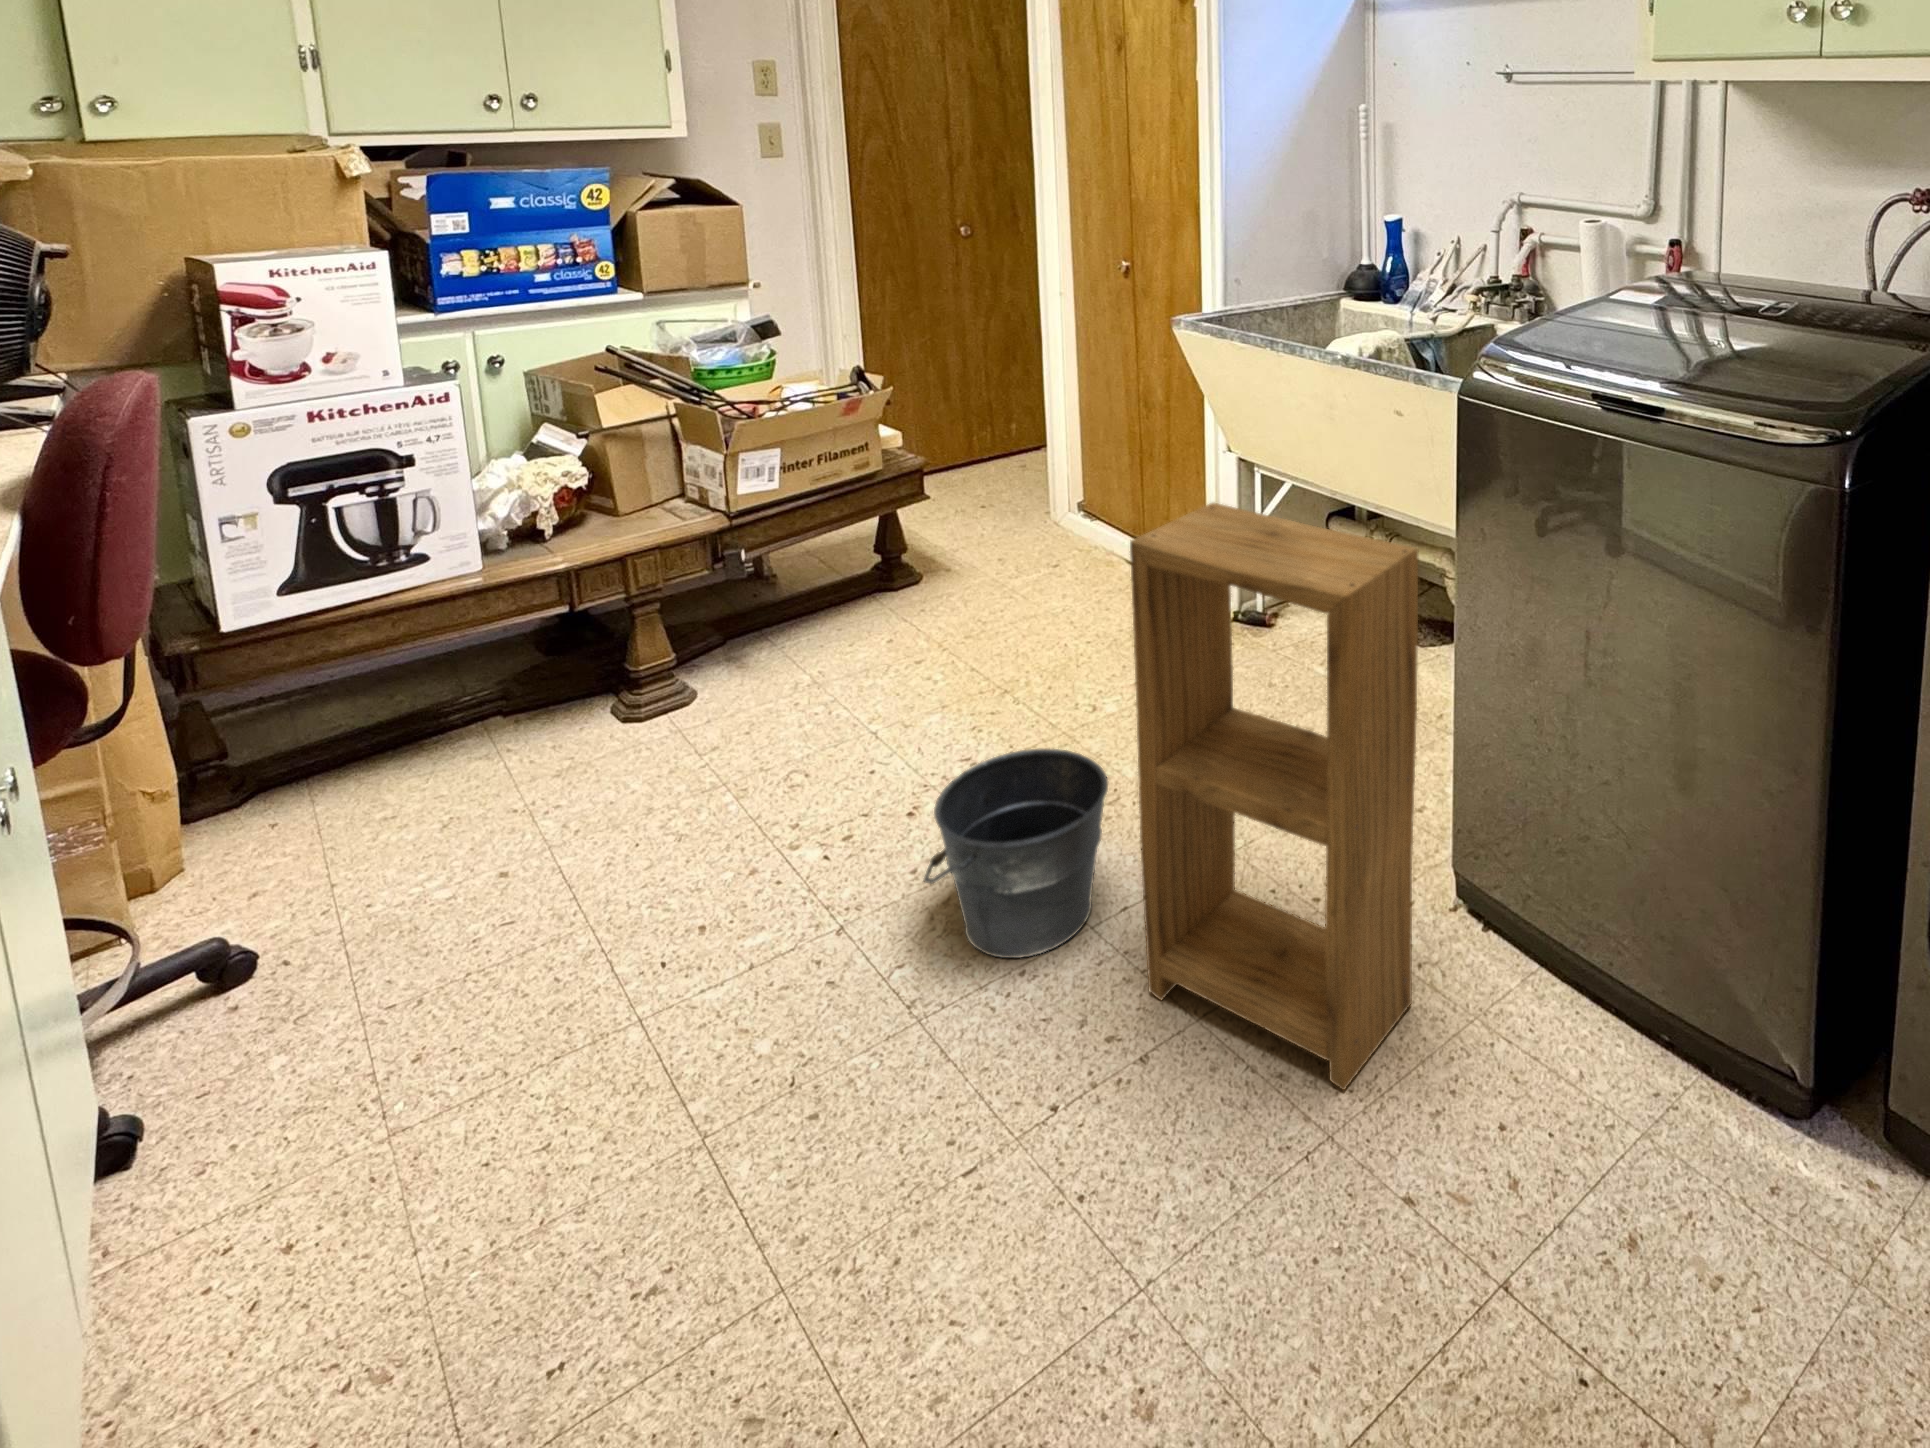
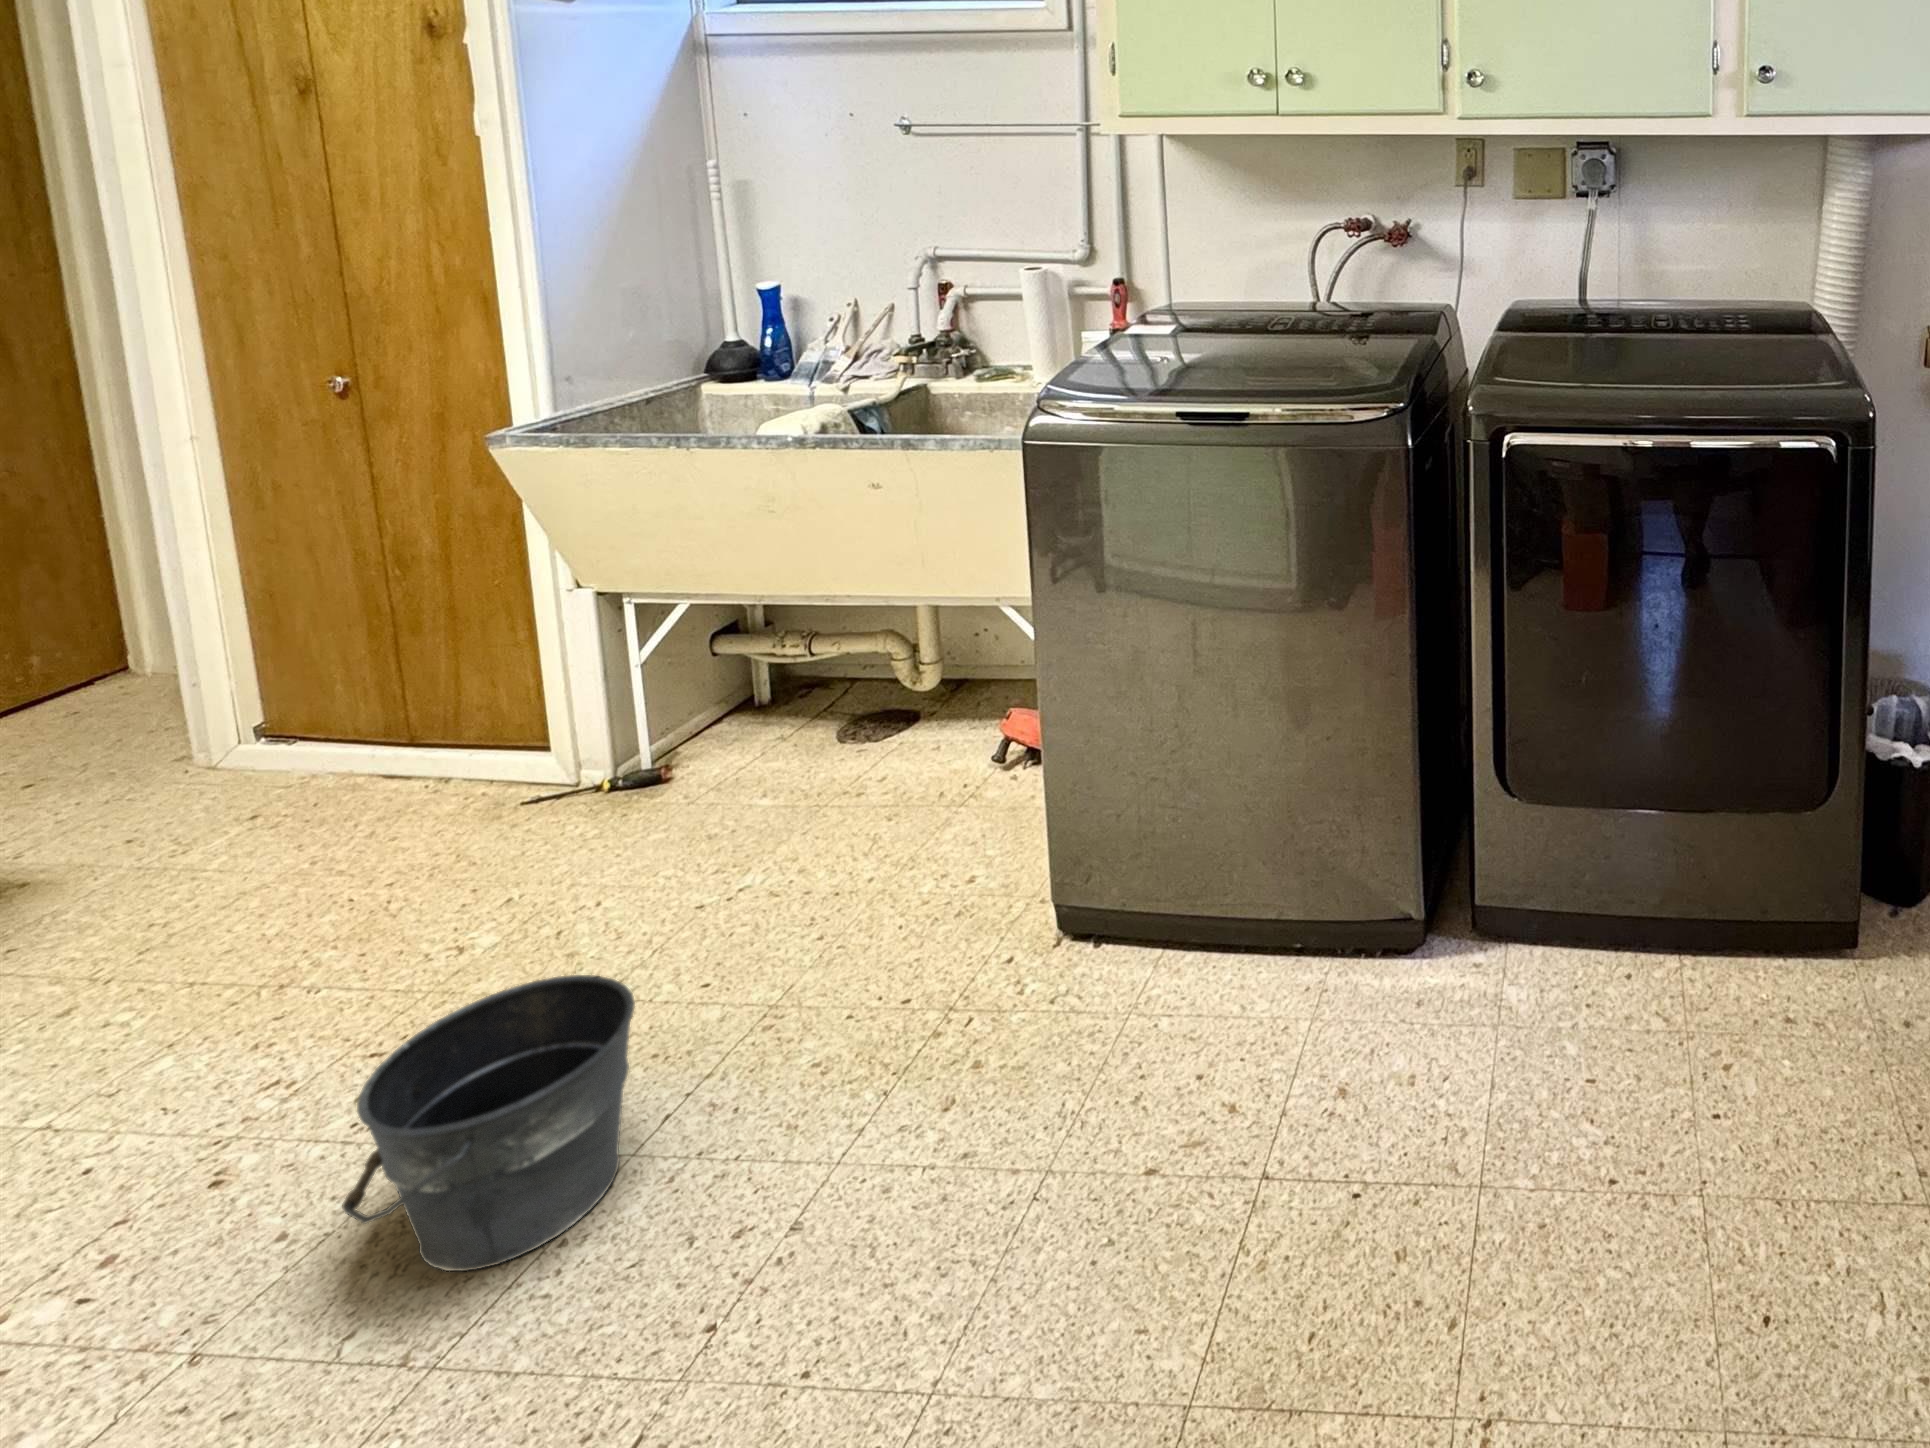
shelving unit: present [1130,503,1418,1090] -> none [701,586,1064,1178]

